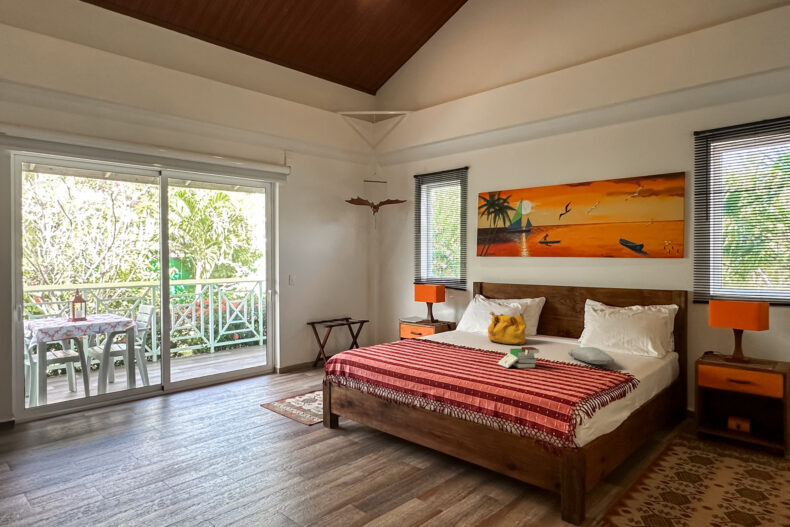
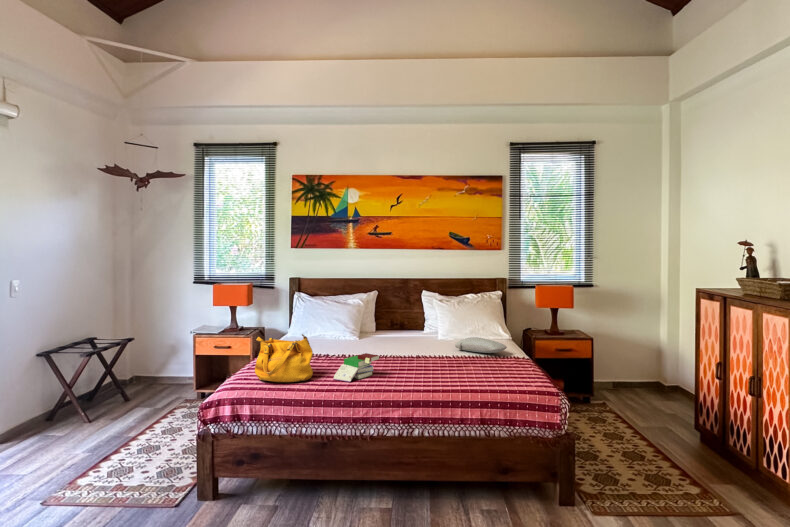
handbag: present [488,312,526,345] -> present [255,334,313,382]
book: present [498,347,539,368] -> present [334,353,379,382]

